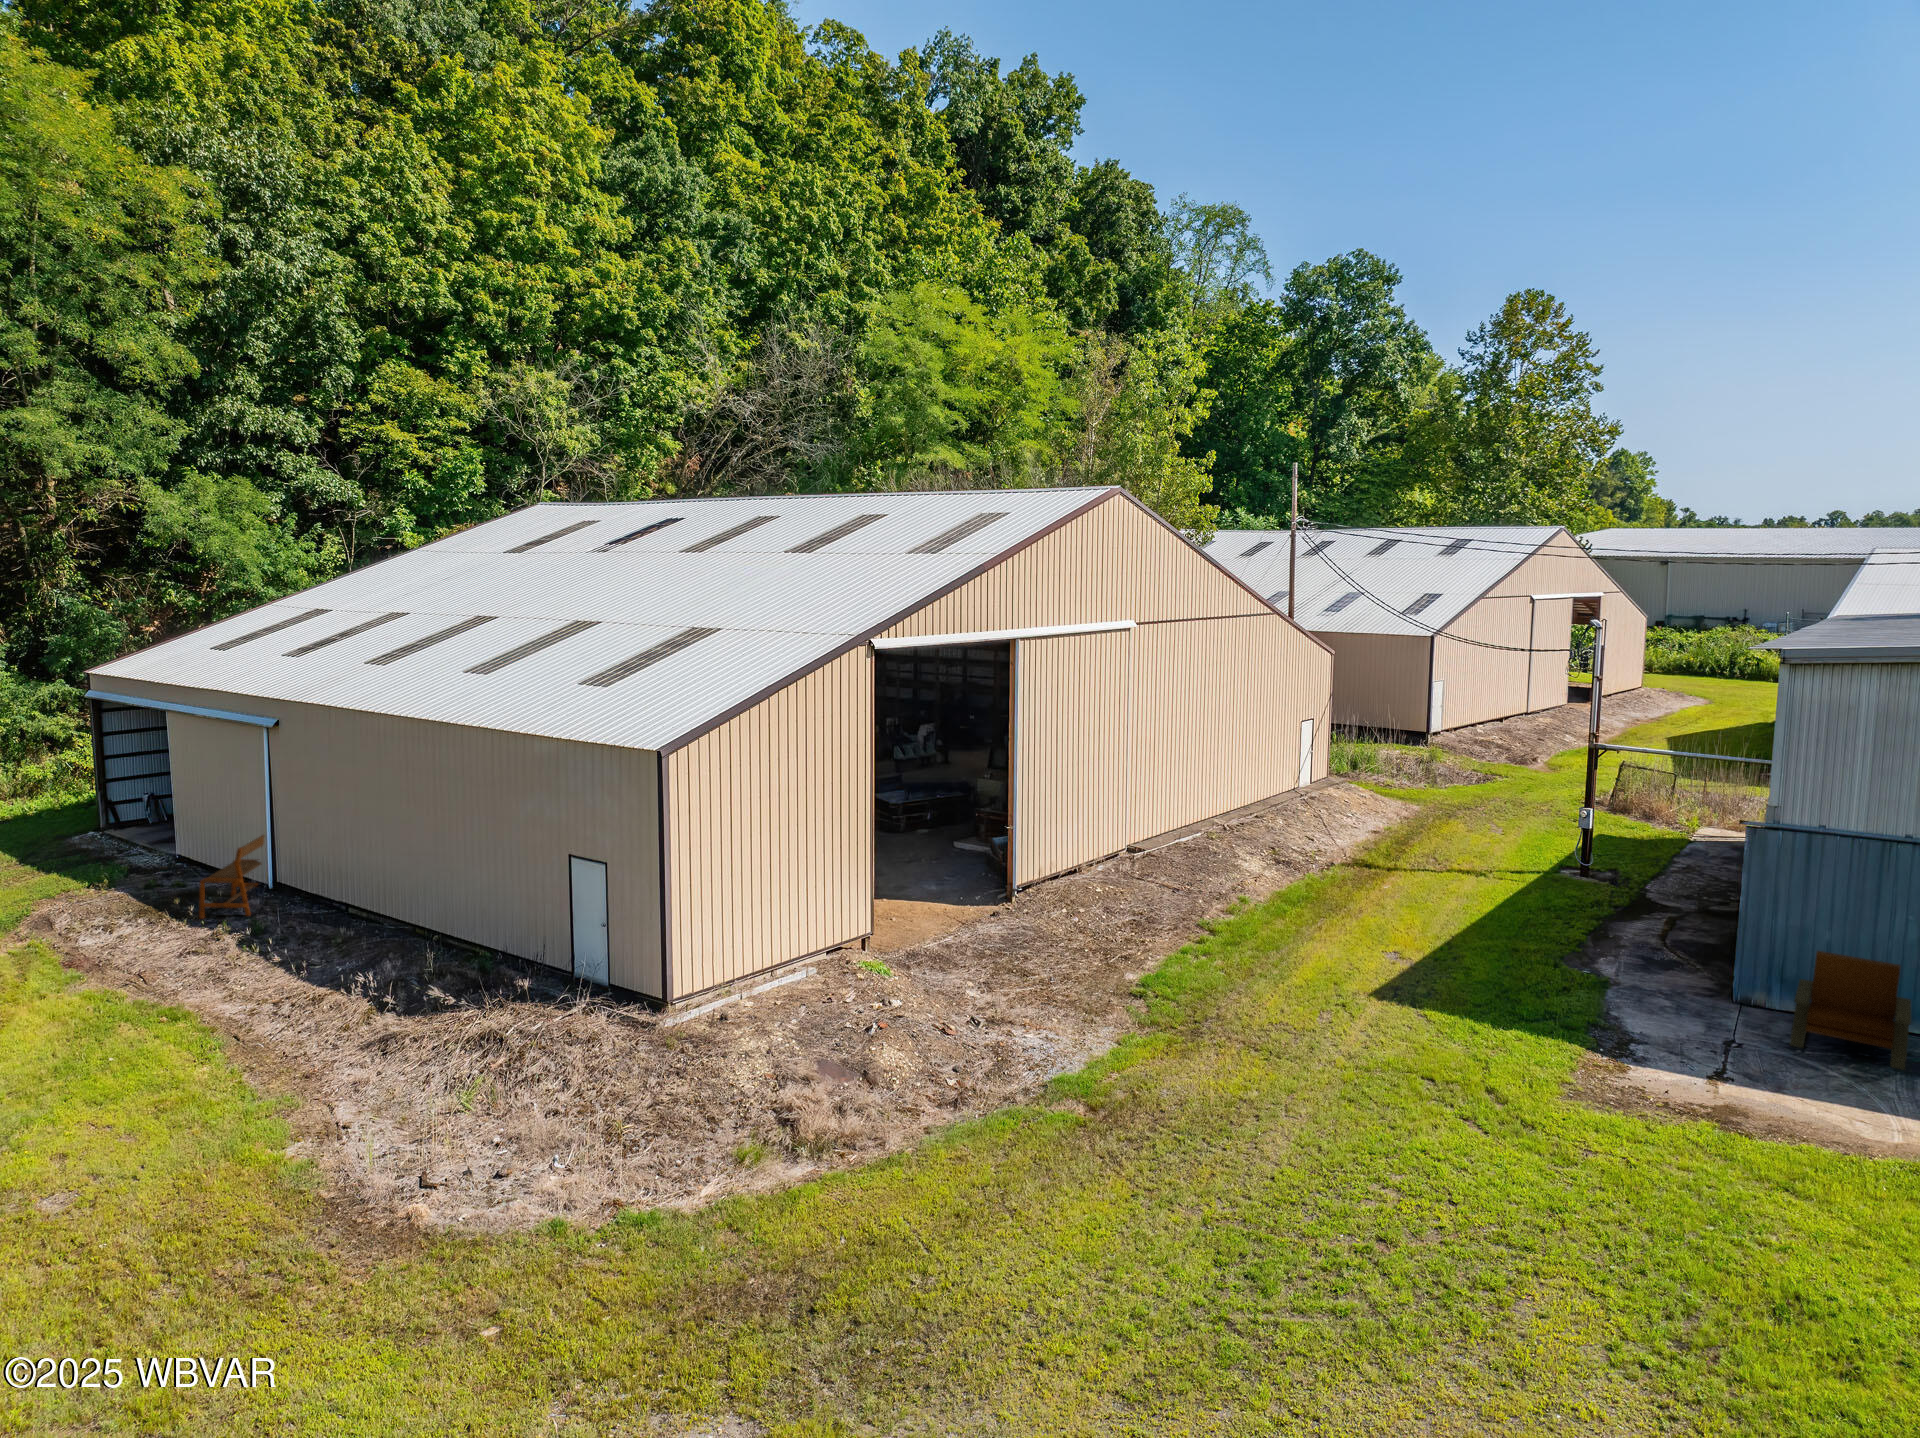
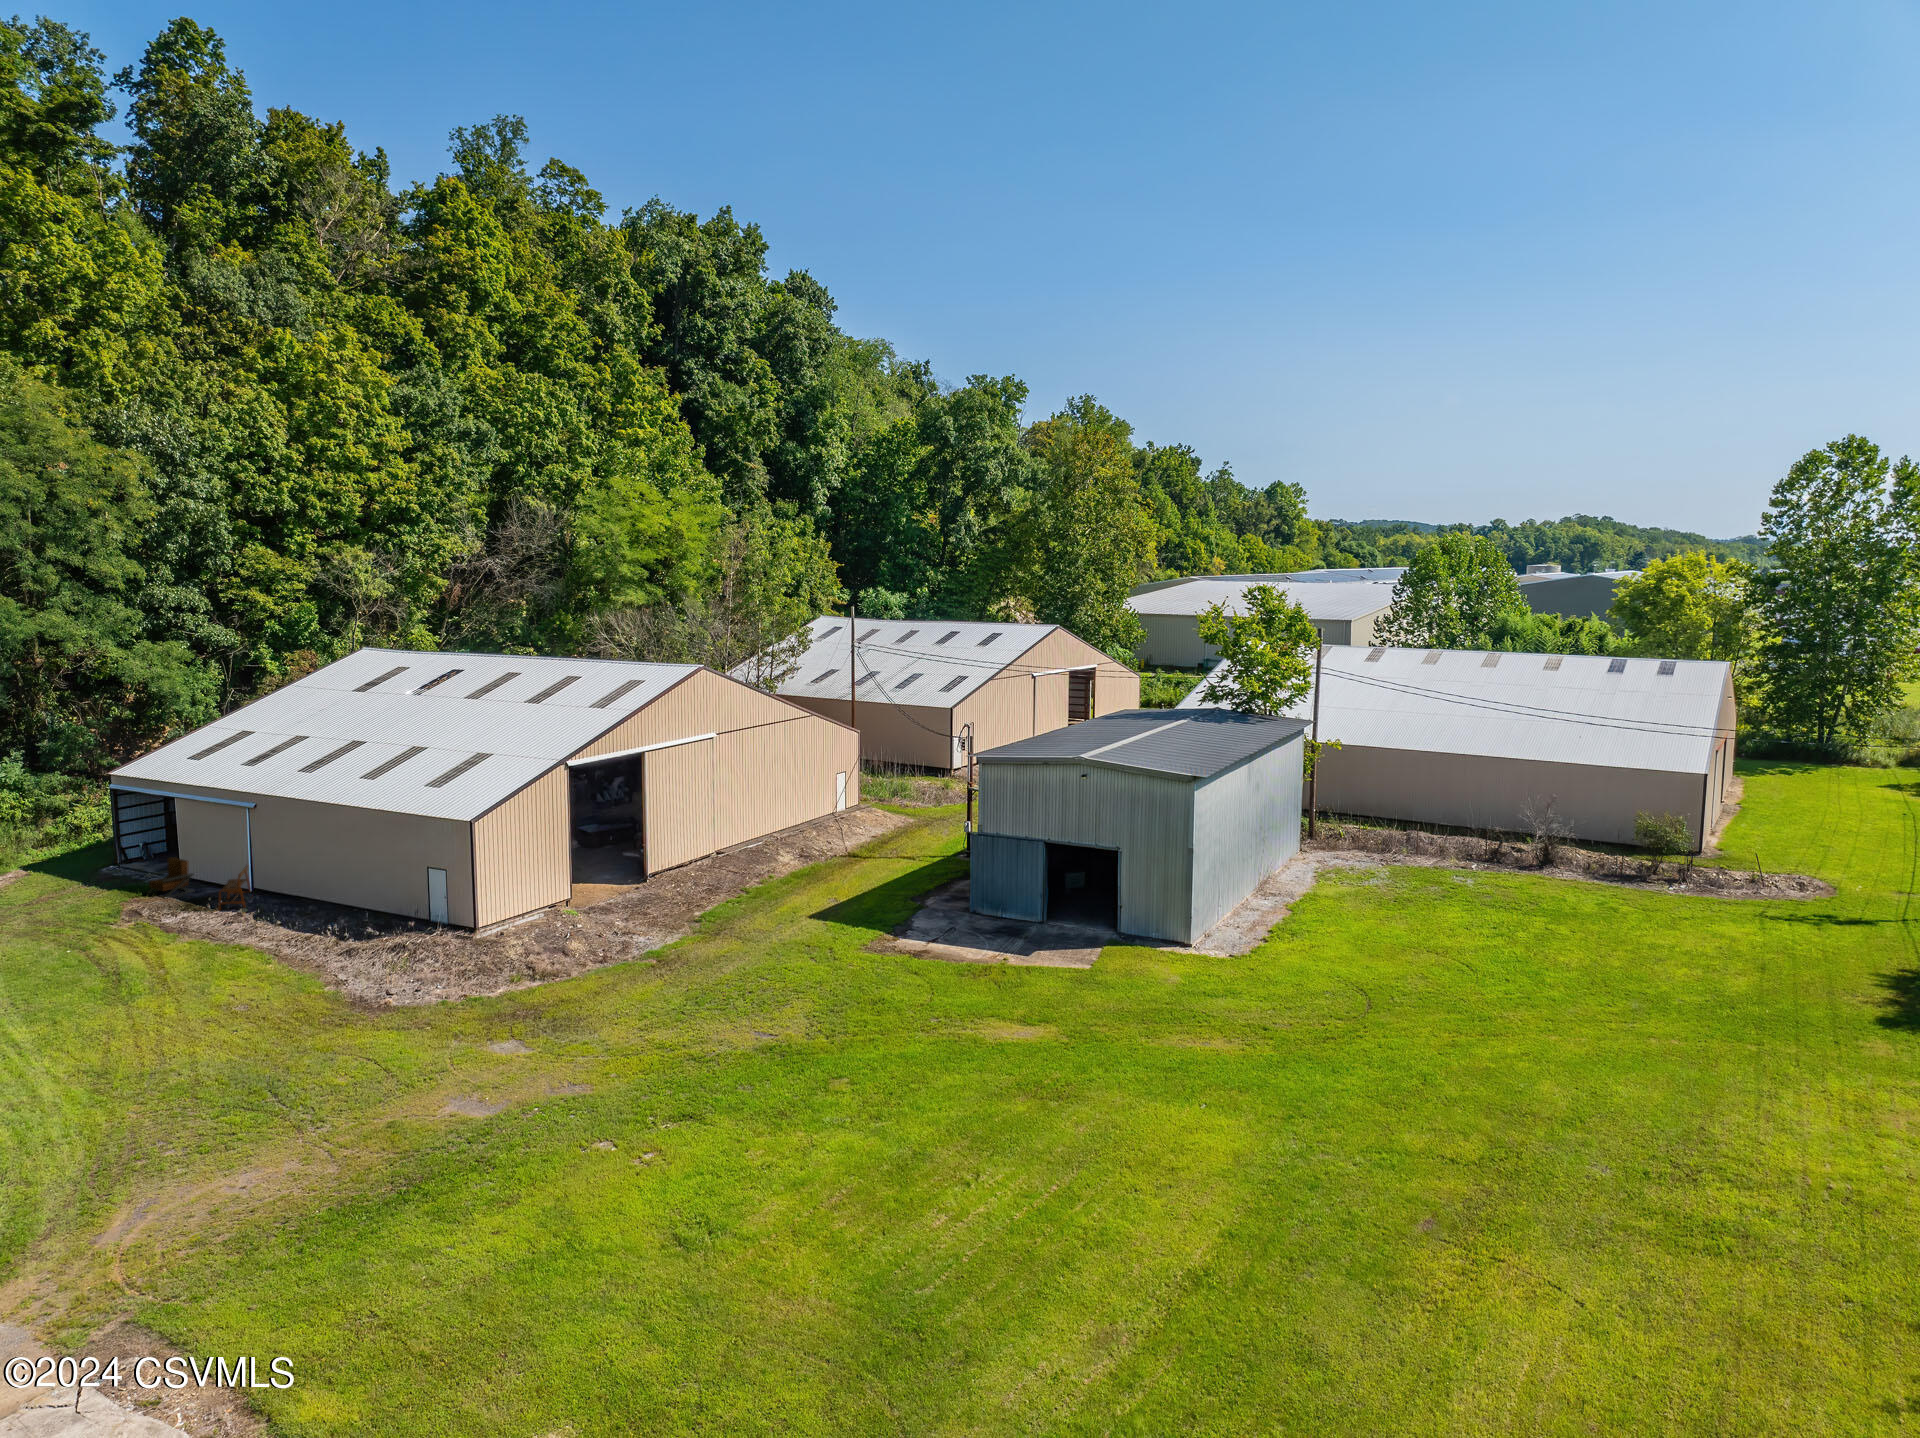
lounge chair: present [1790,951,1911,1070] -> present [147,857,194,898]

